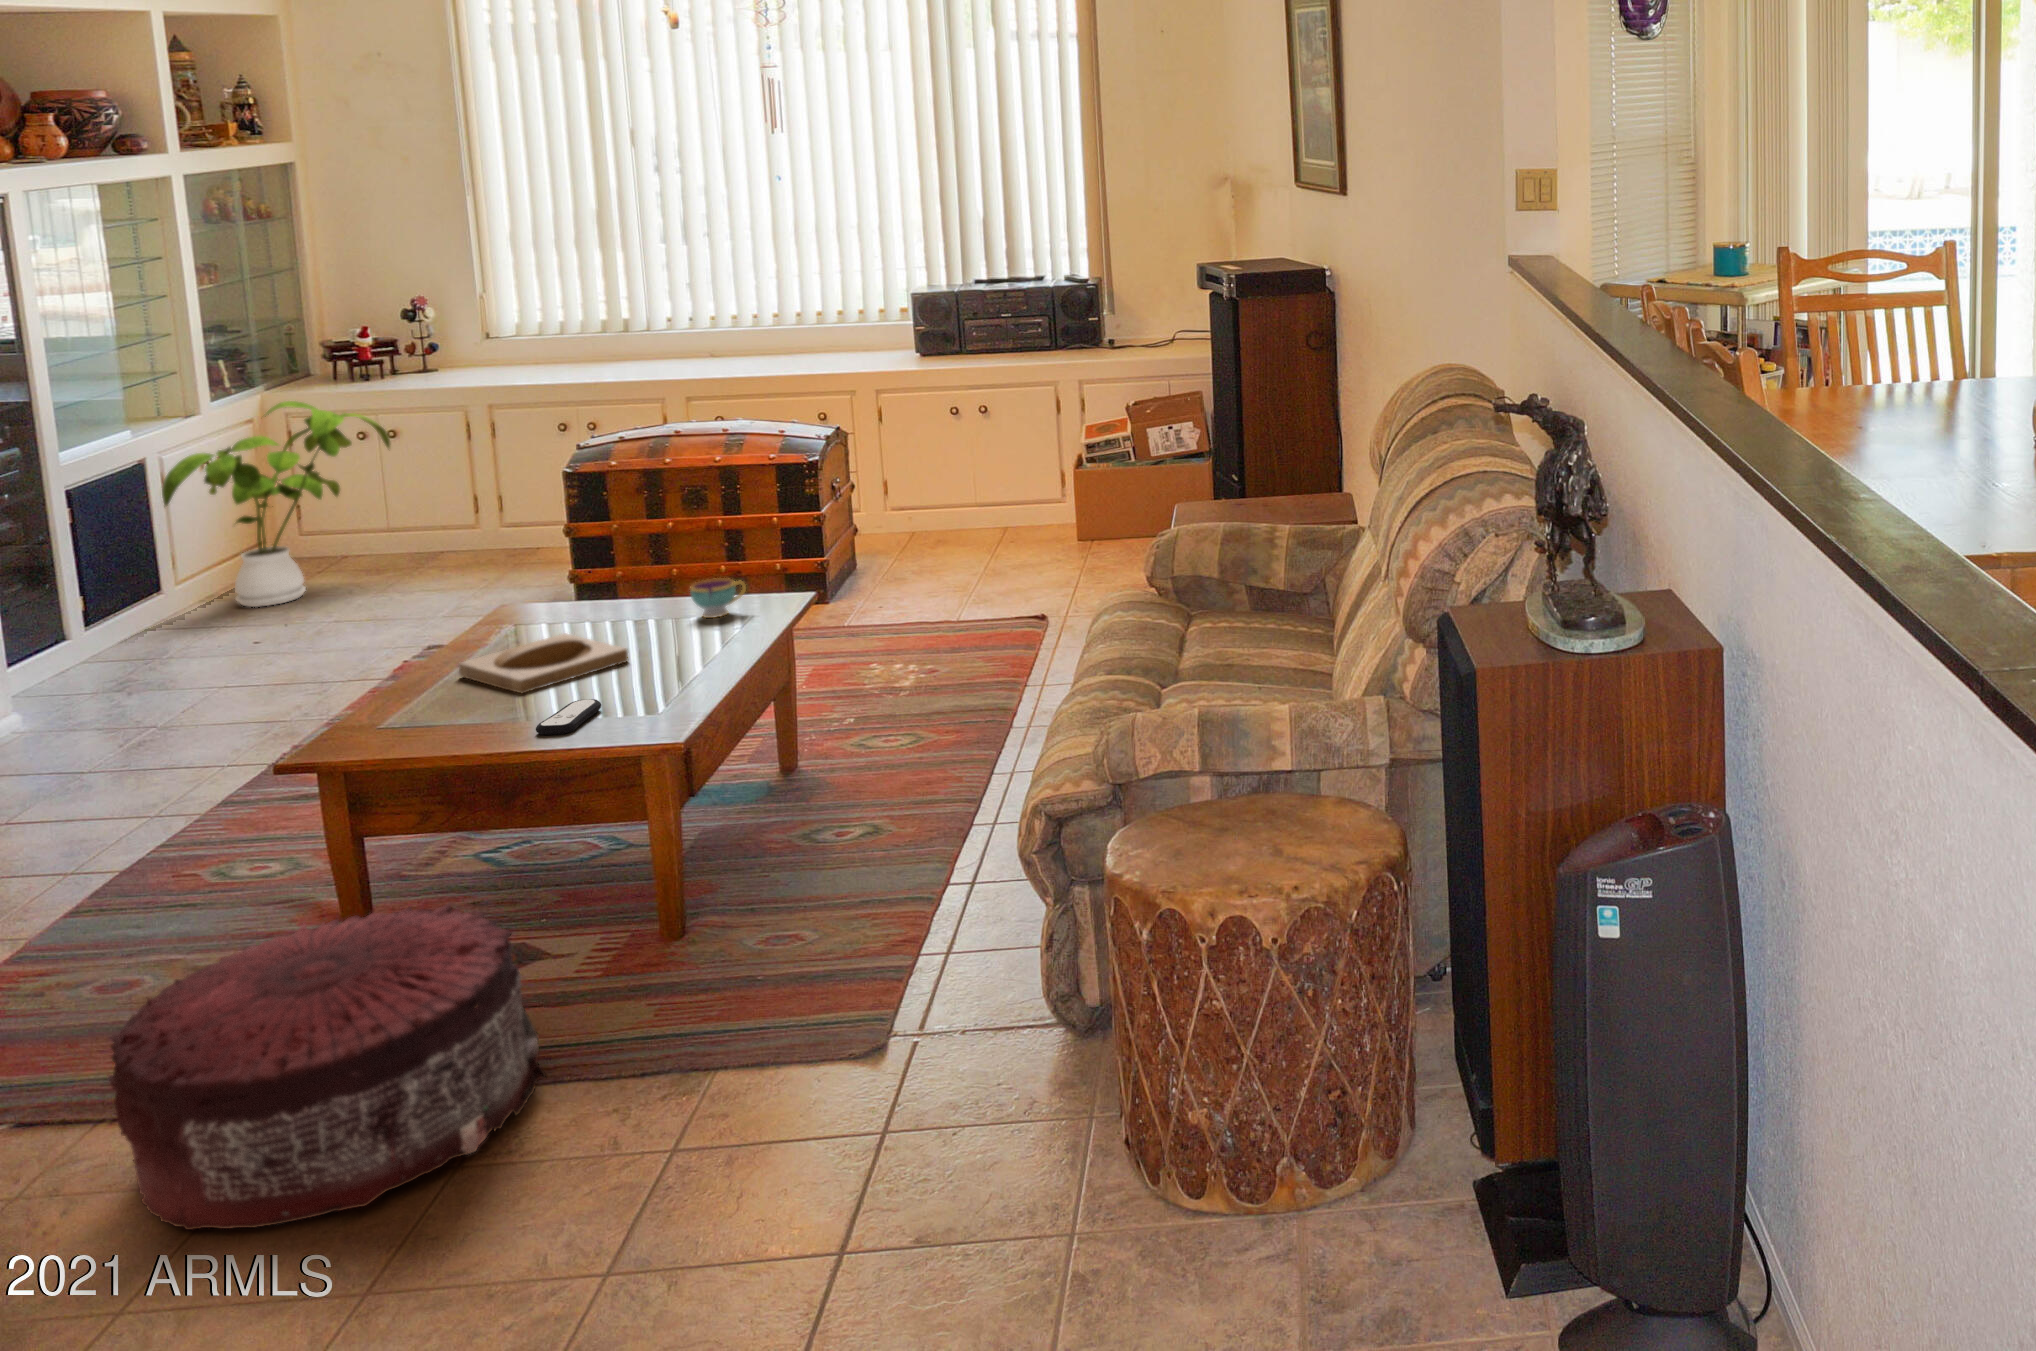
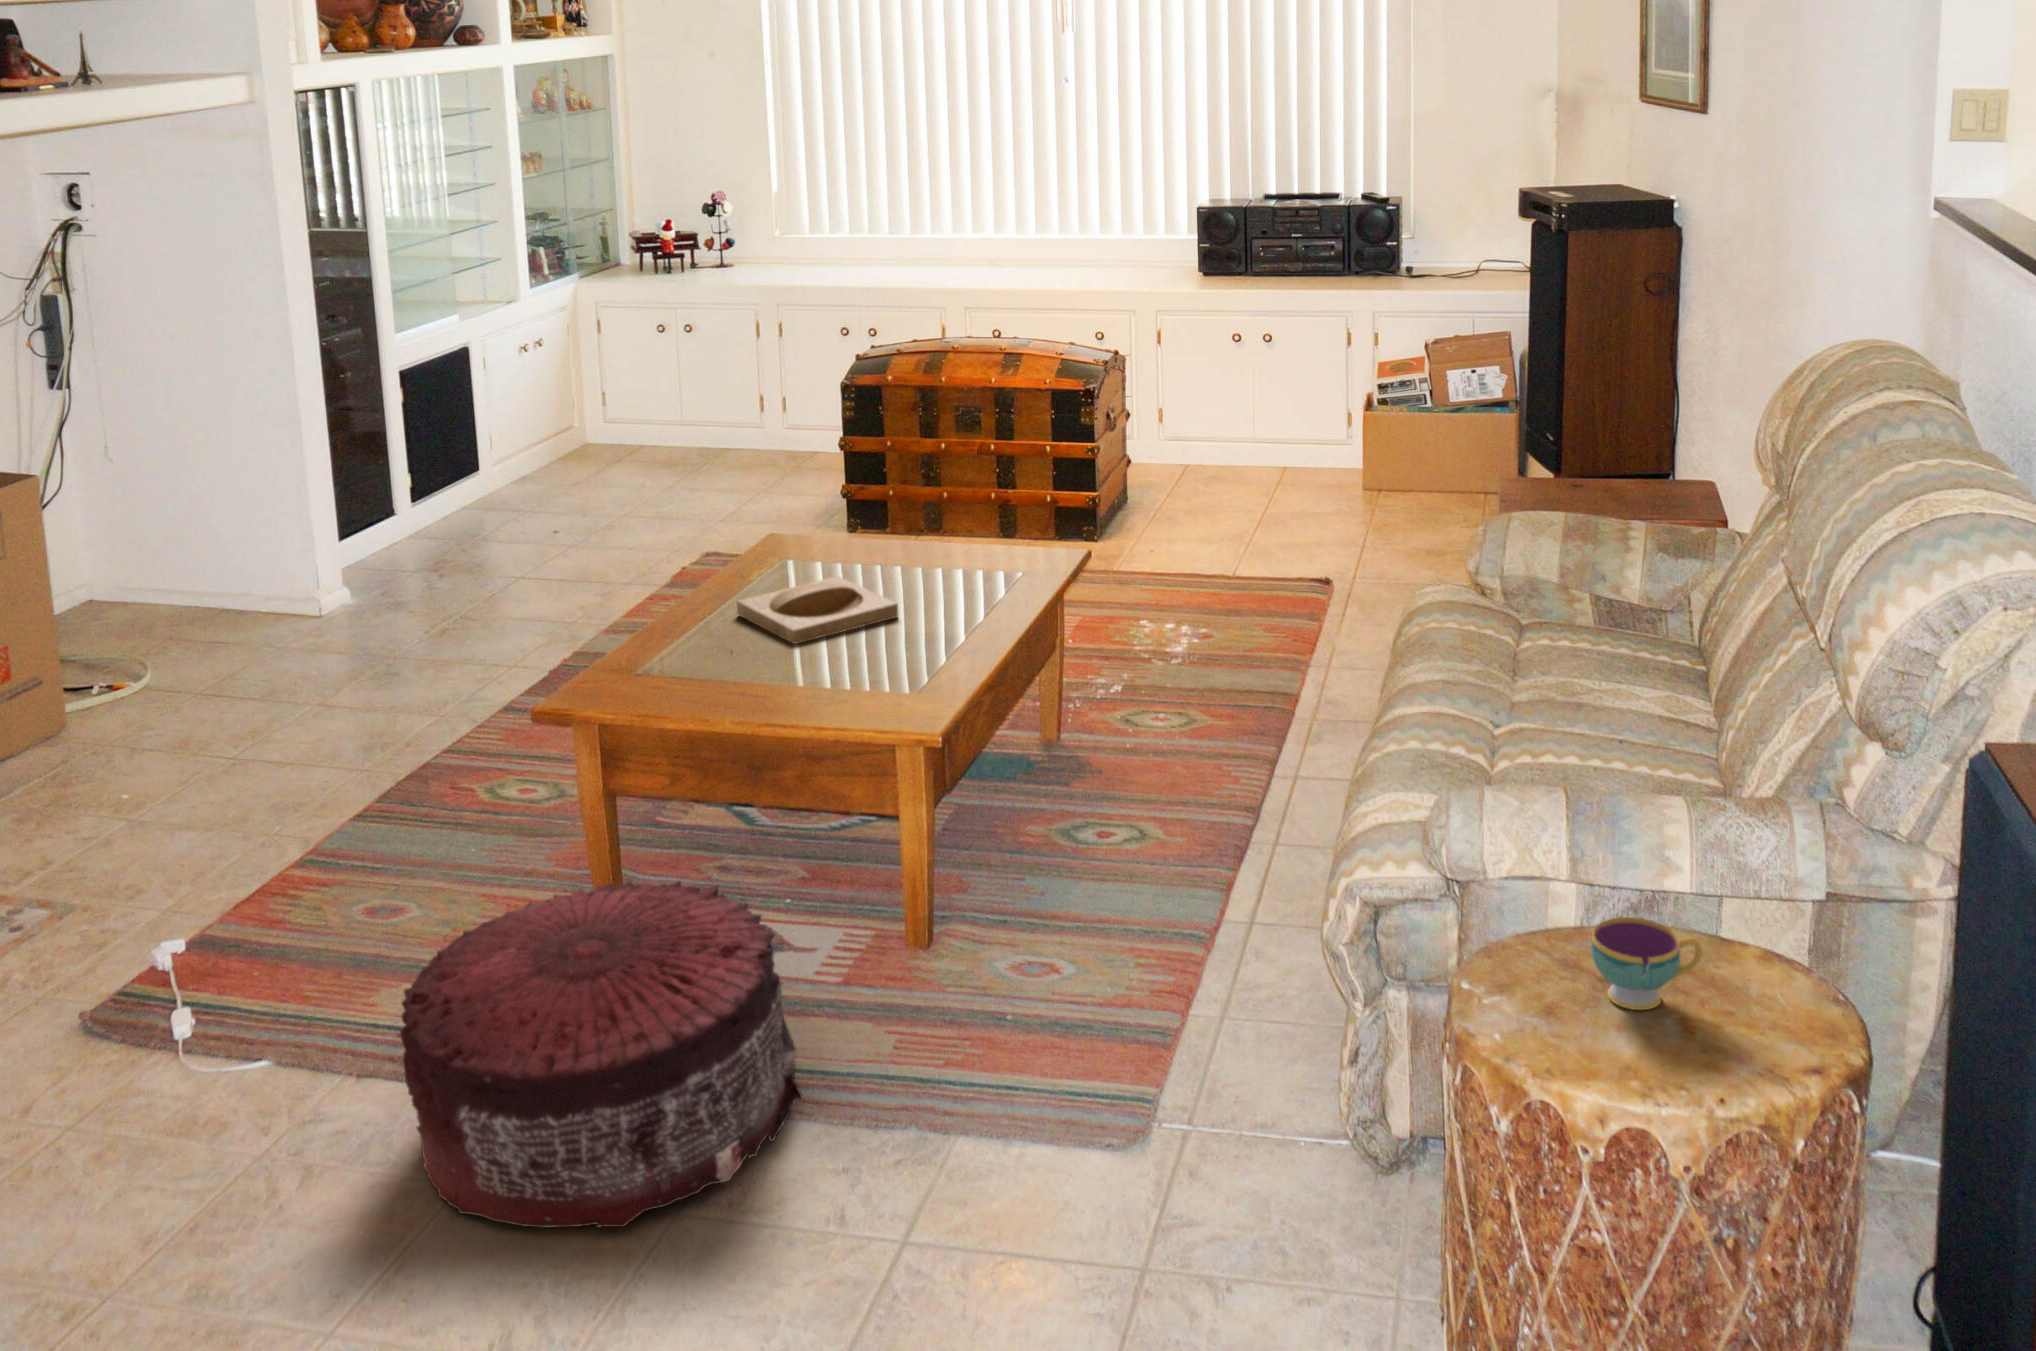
house plant: present [162,401,390,607] -> none [498,292,689,488]
teacup: present [690,578,746,618] -> present [1591,917,1703,1010]
remote control: present [536,699,601,735] -> none [806,663,871,704]

